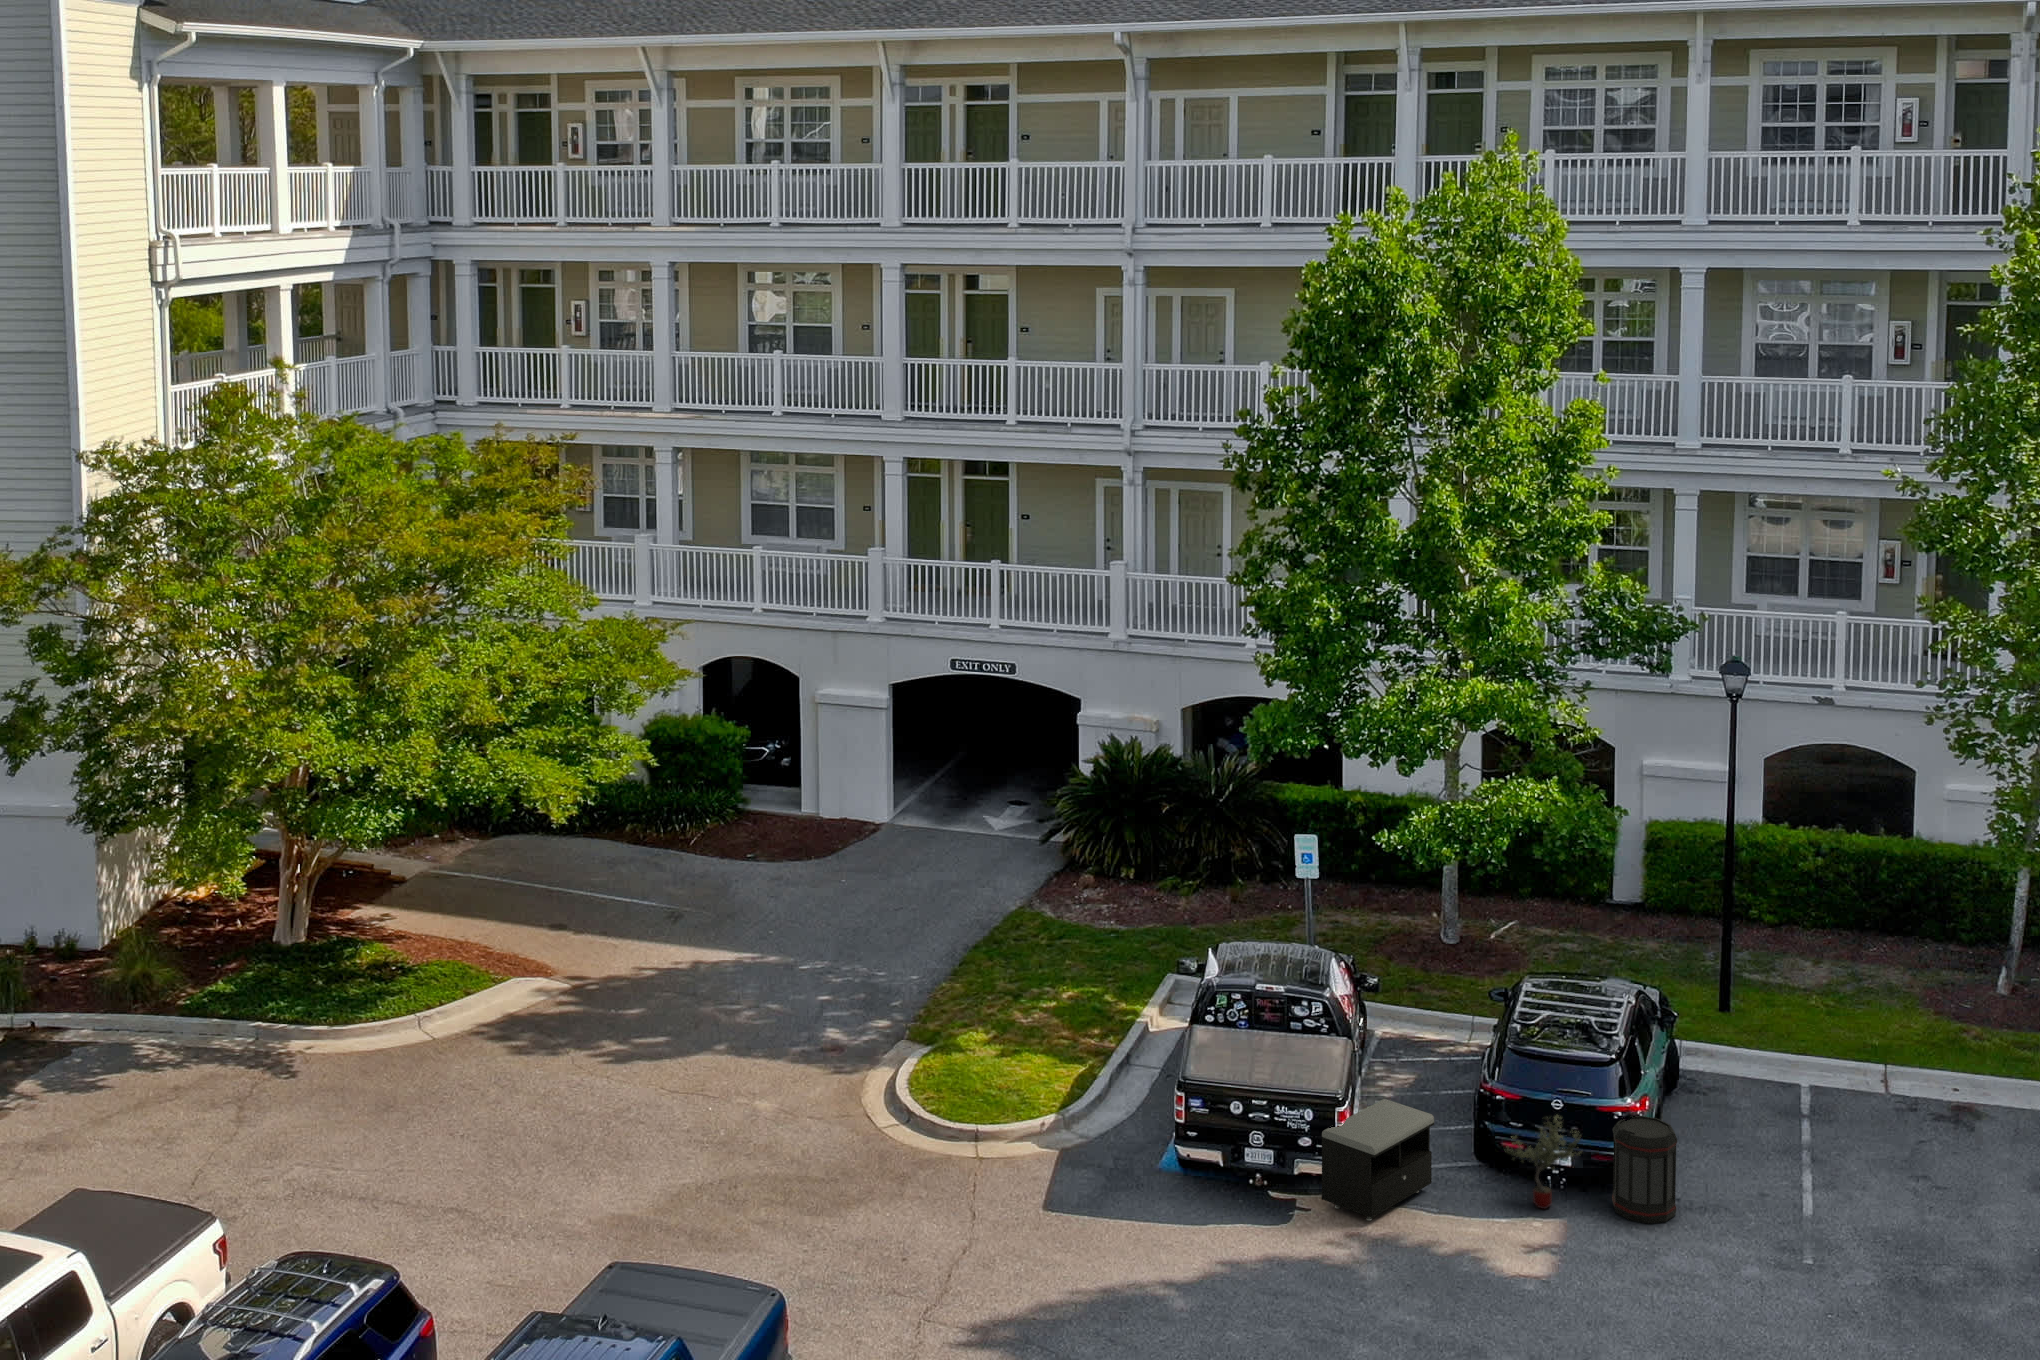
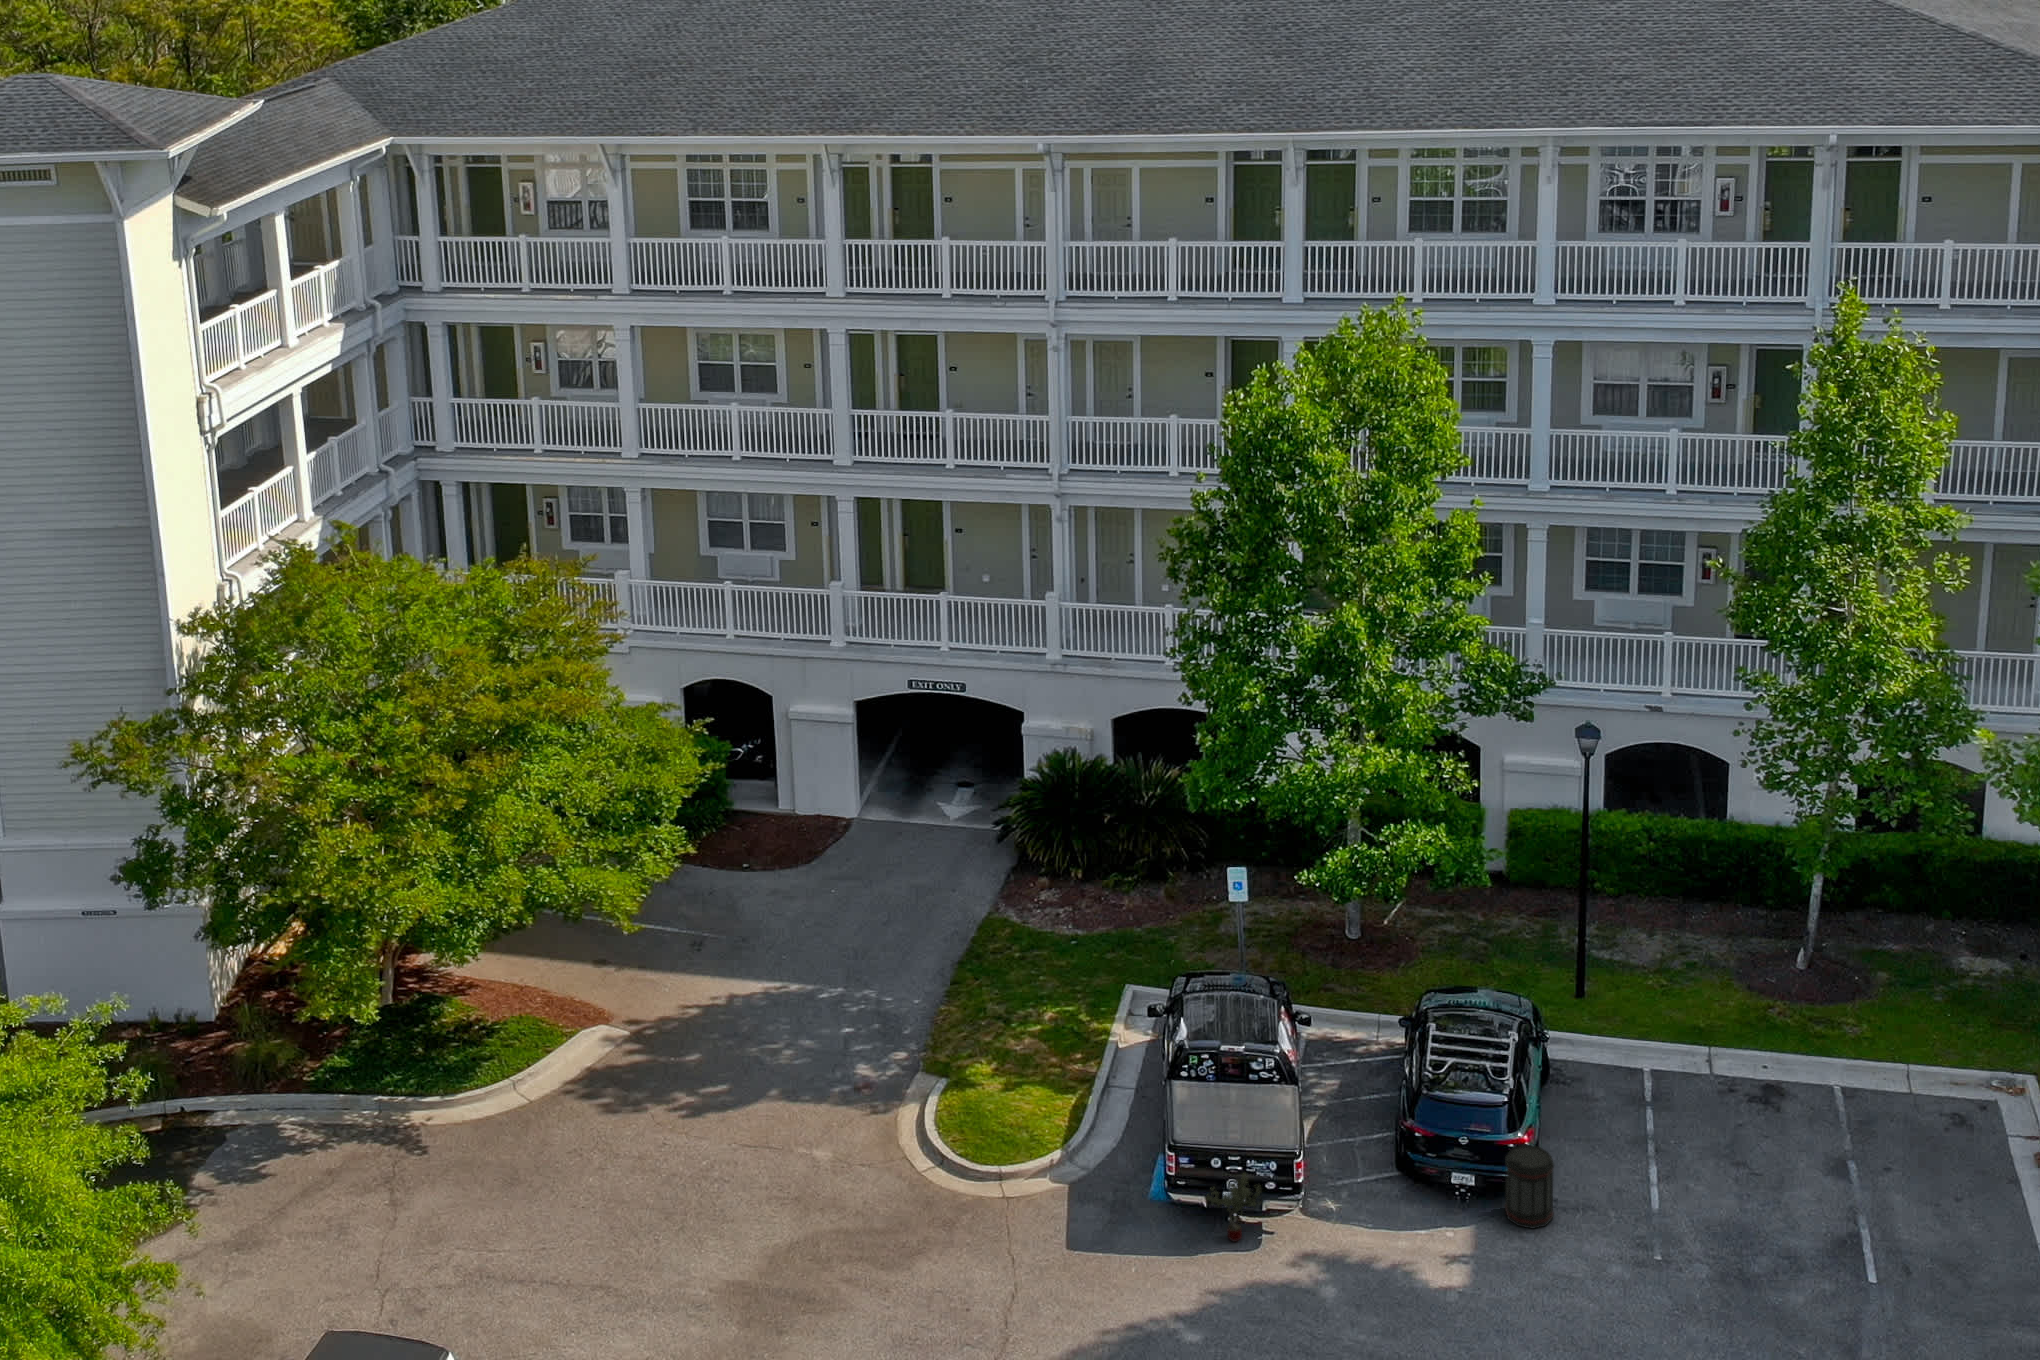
storage bench: present [1322,1099,1434,1221] -> none [1283,1139,1368,1243]
potted tree: present [1505,1115,1581,1209] -> present [1207,1173,1261,1241]

